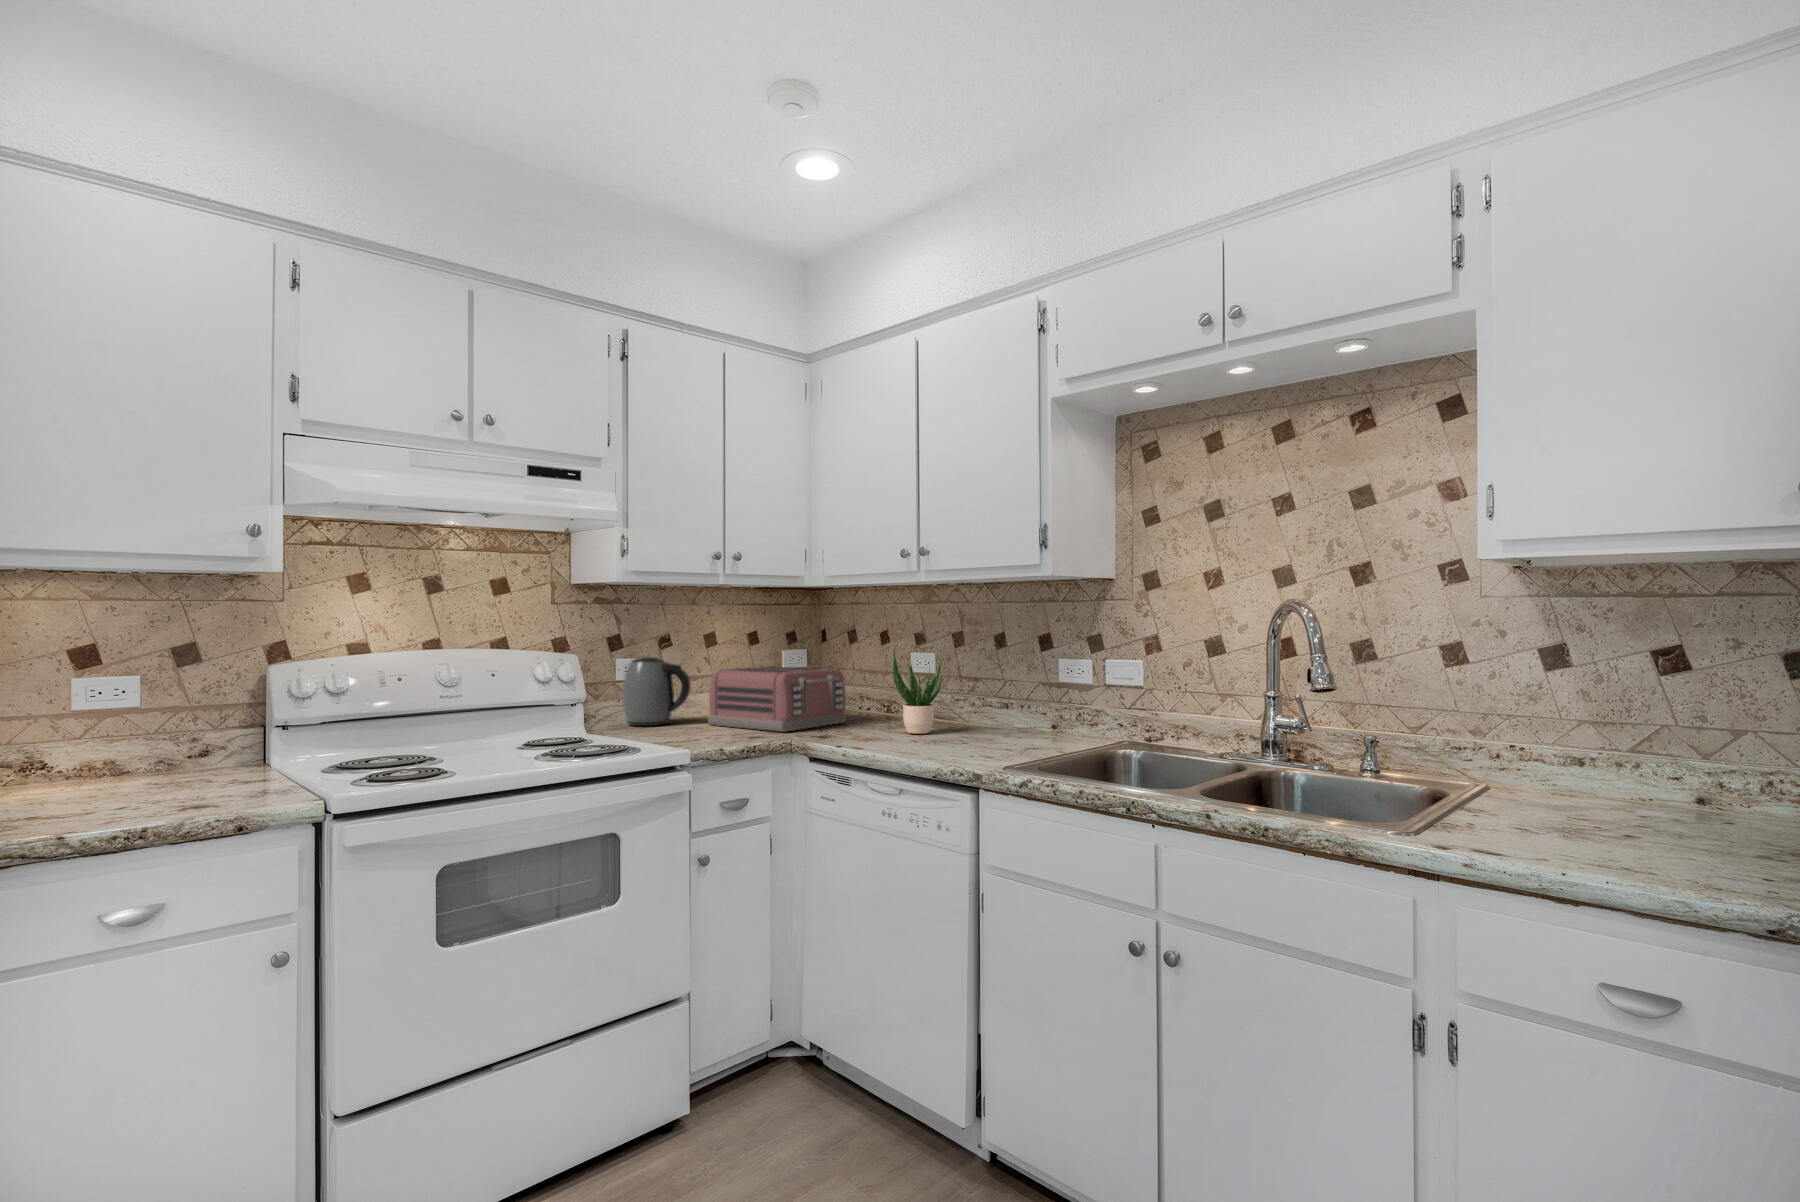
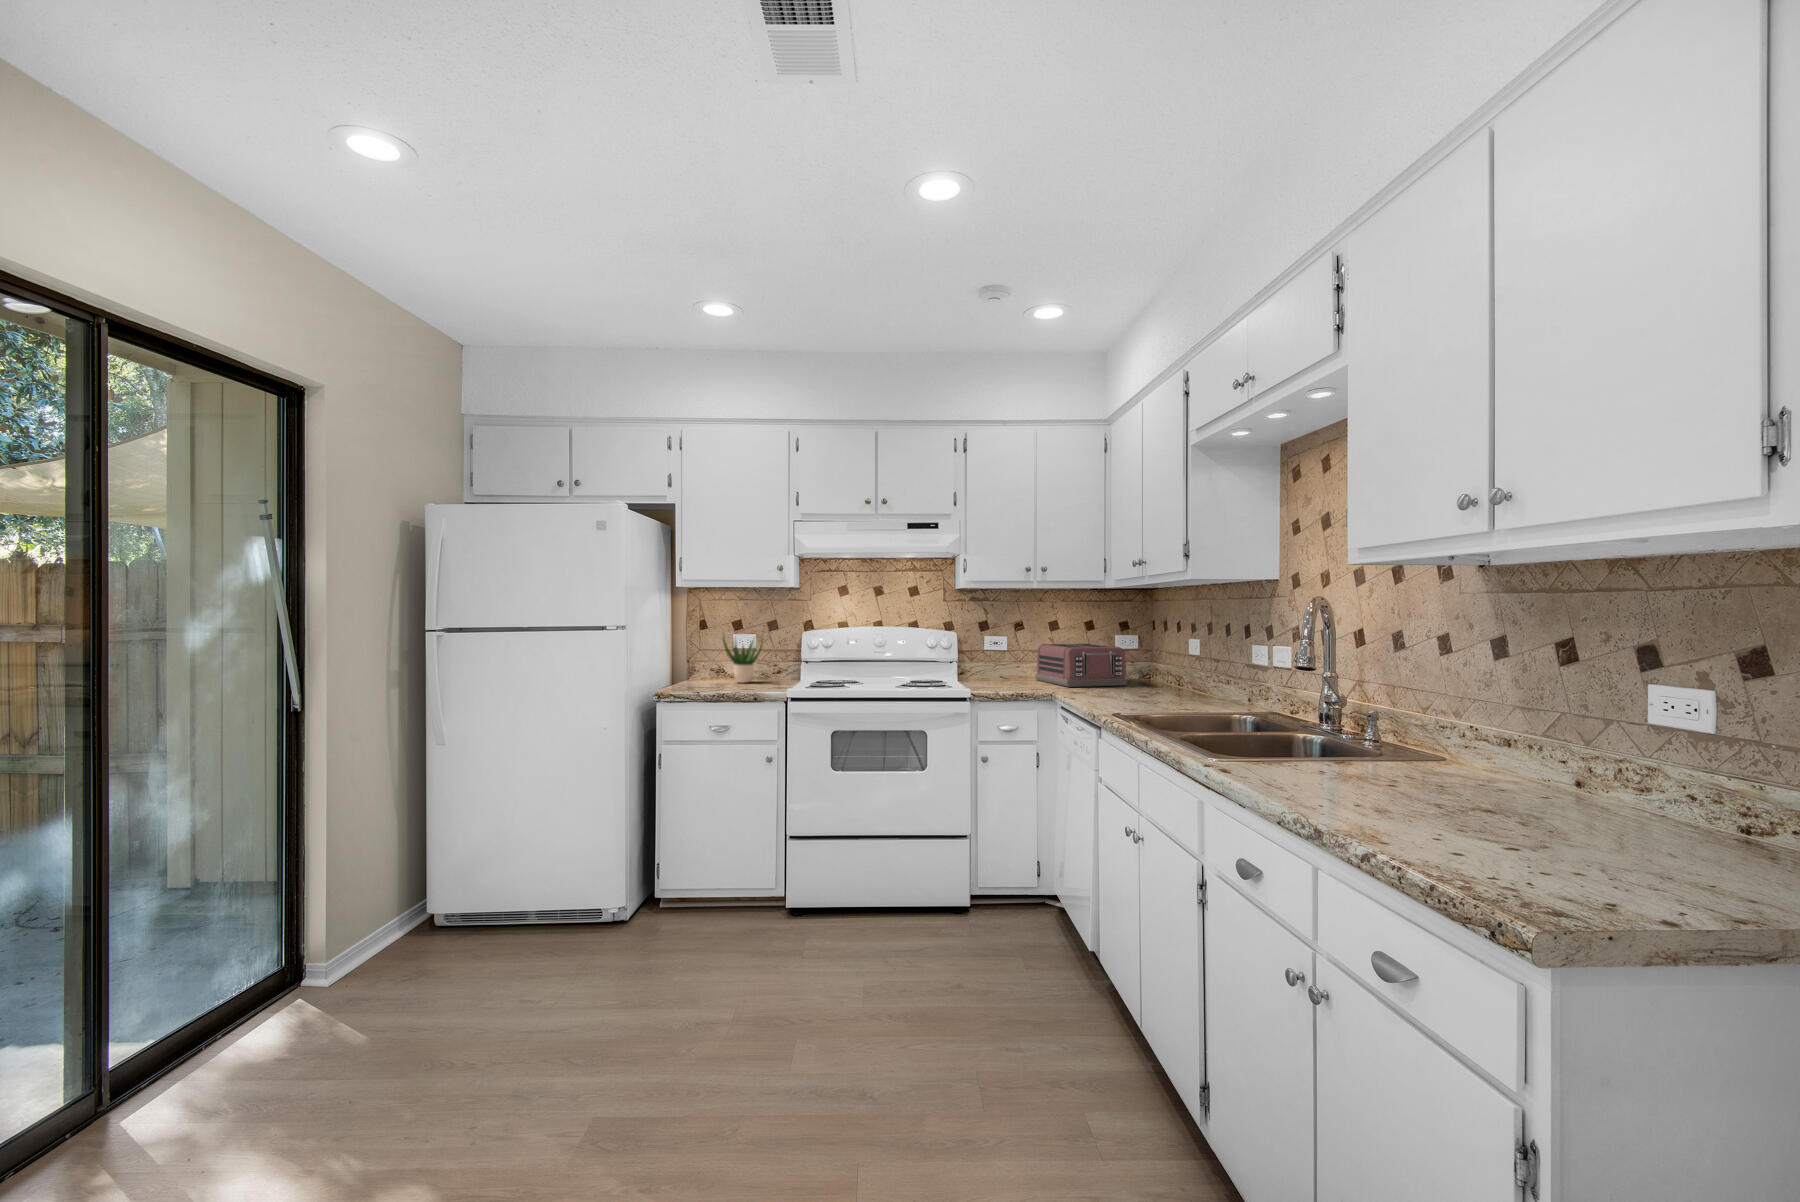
potted plant: present [893,649,942,734] -> present [723,637,763,683]
kettle: present [623,657,691,726] -> none [987,635,1028,678]

